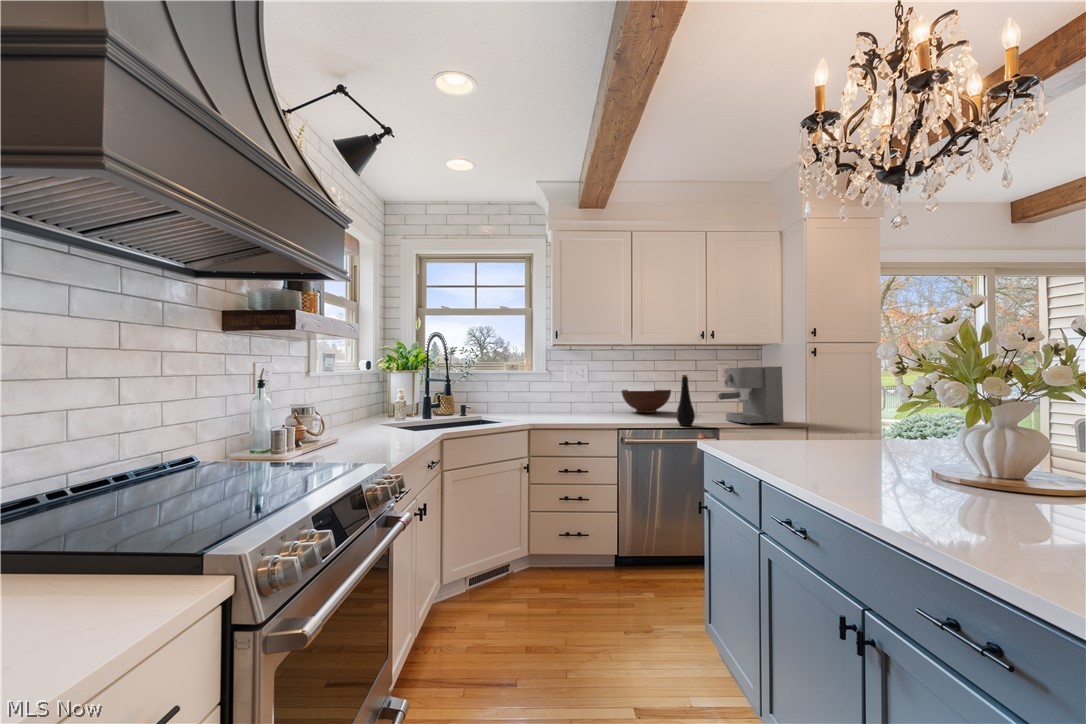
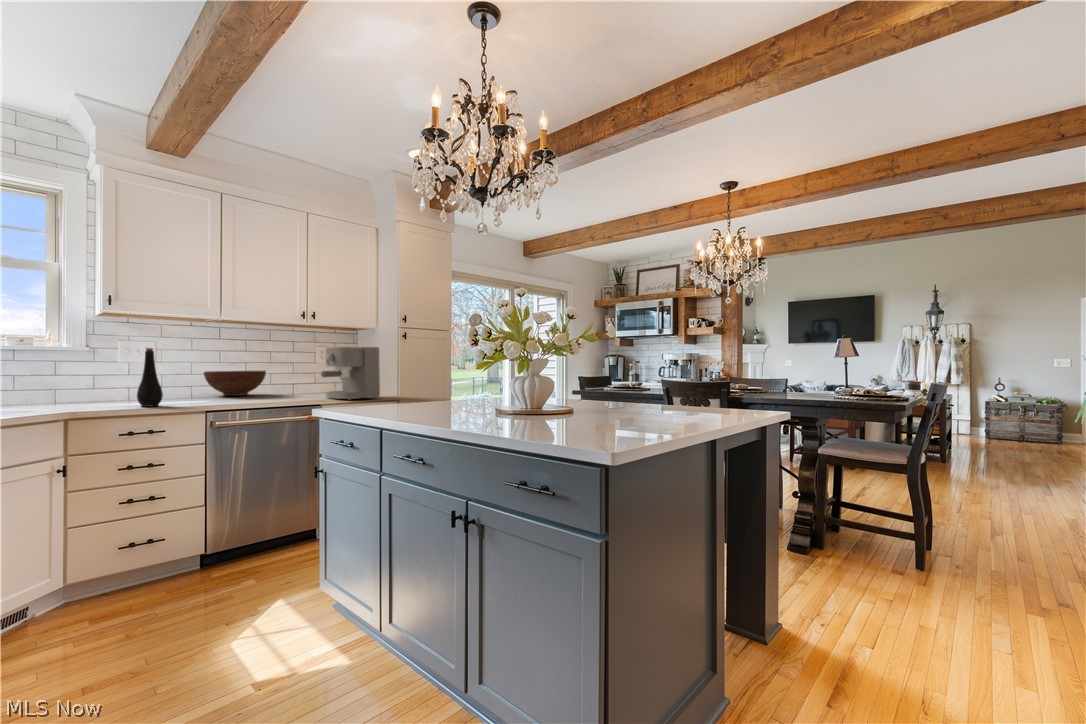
bottle: present [677,375,695,426] -> present [137,348,163,407]

